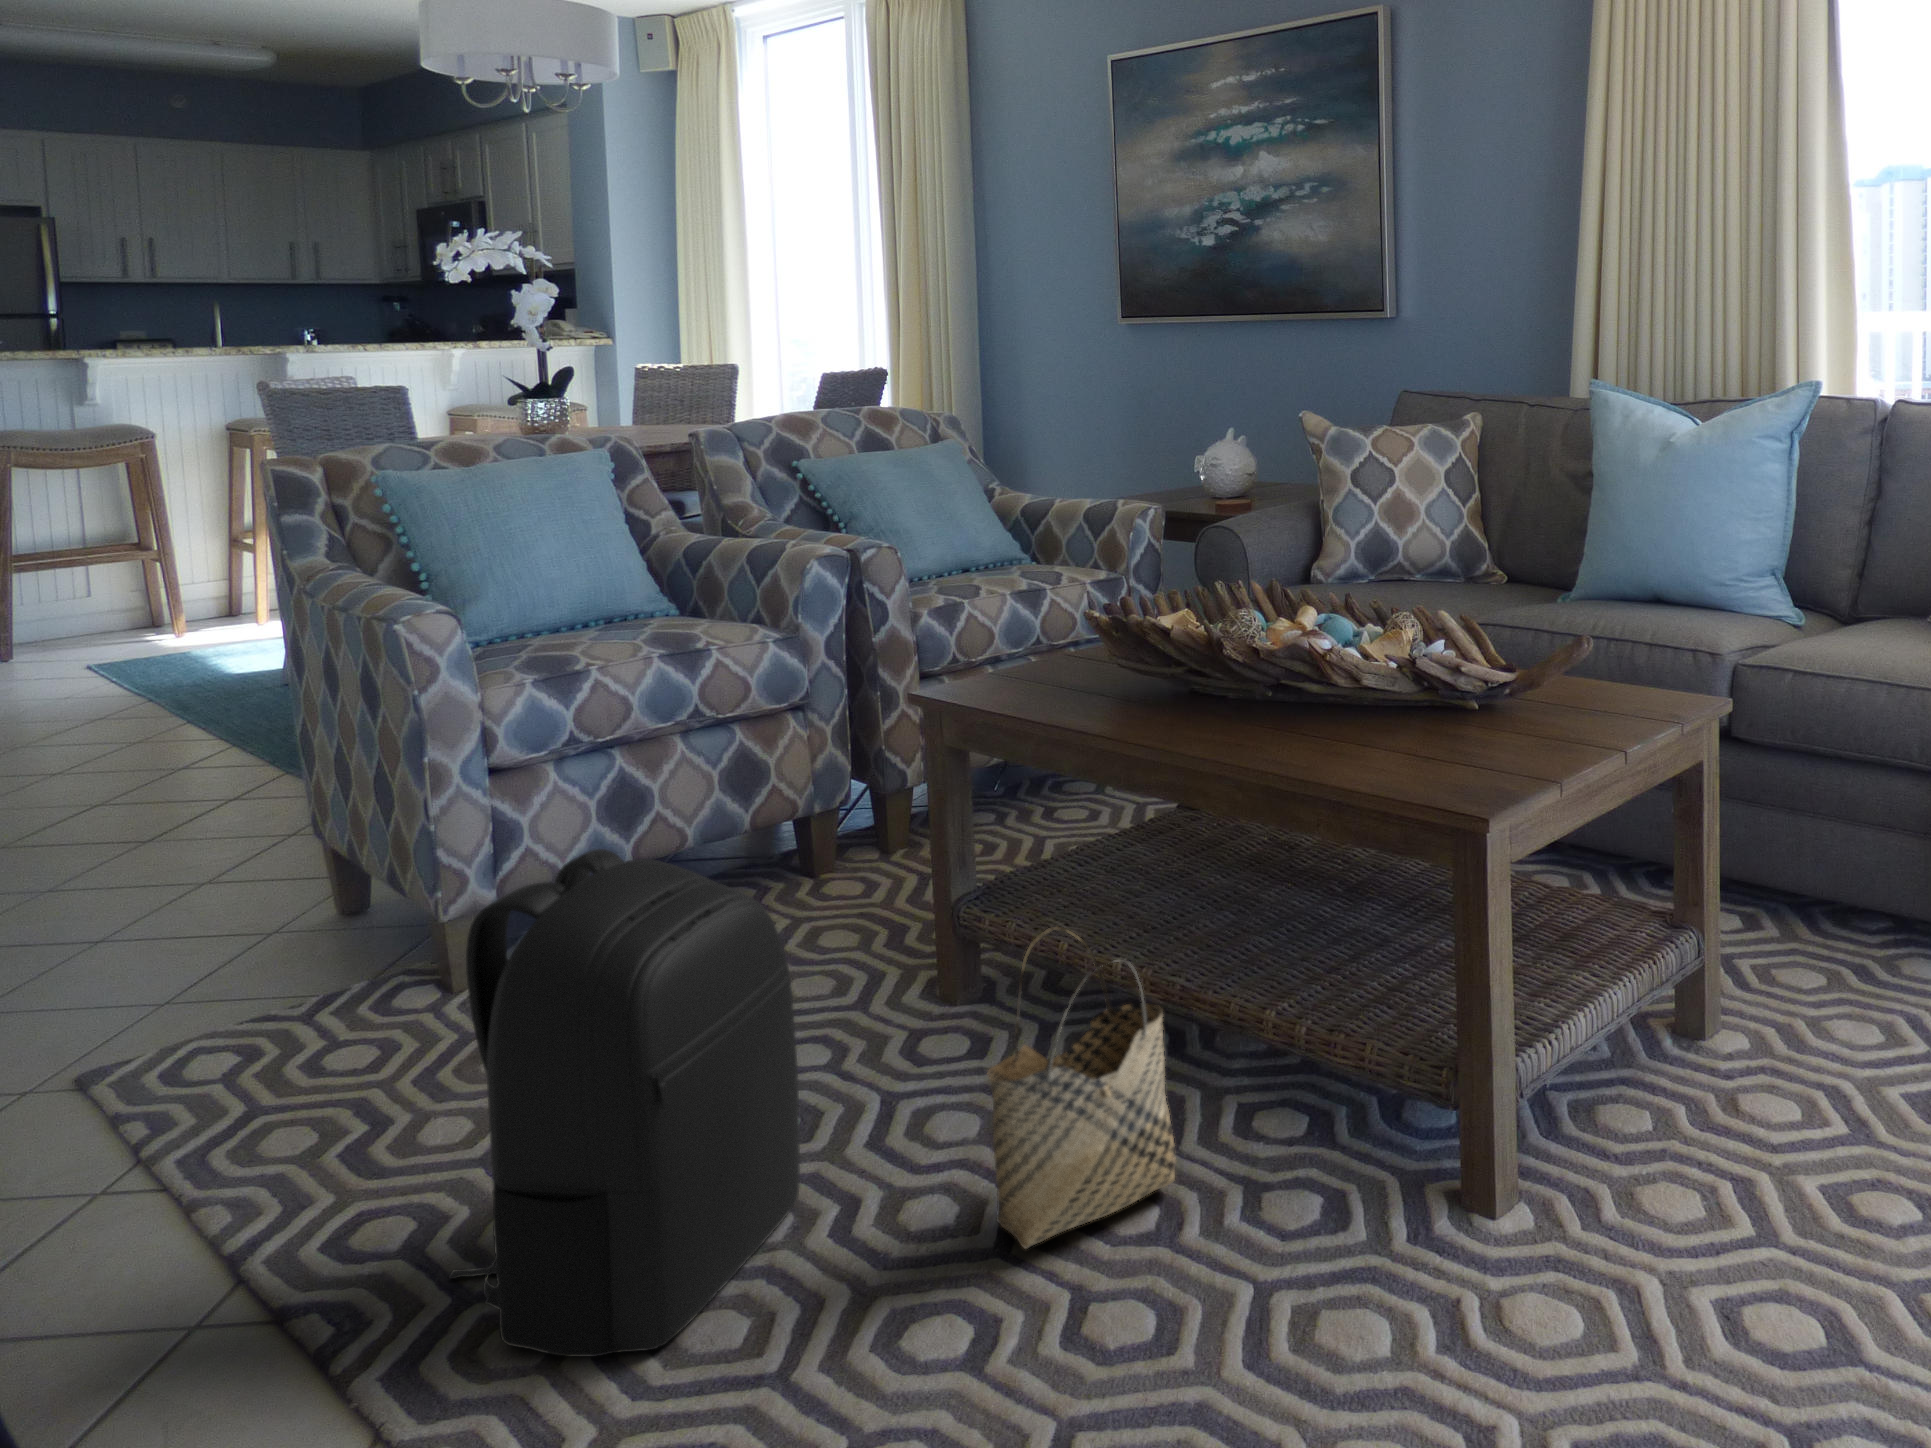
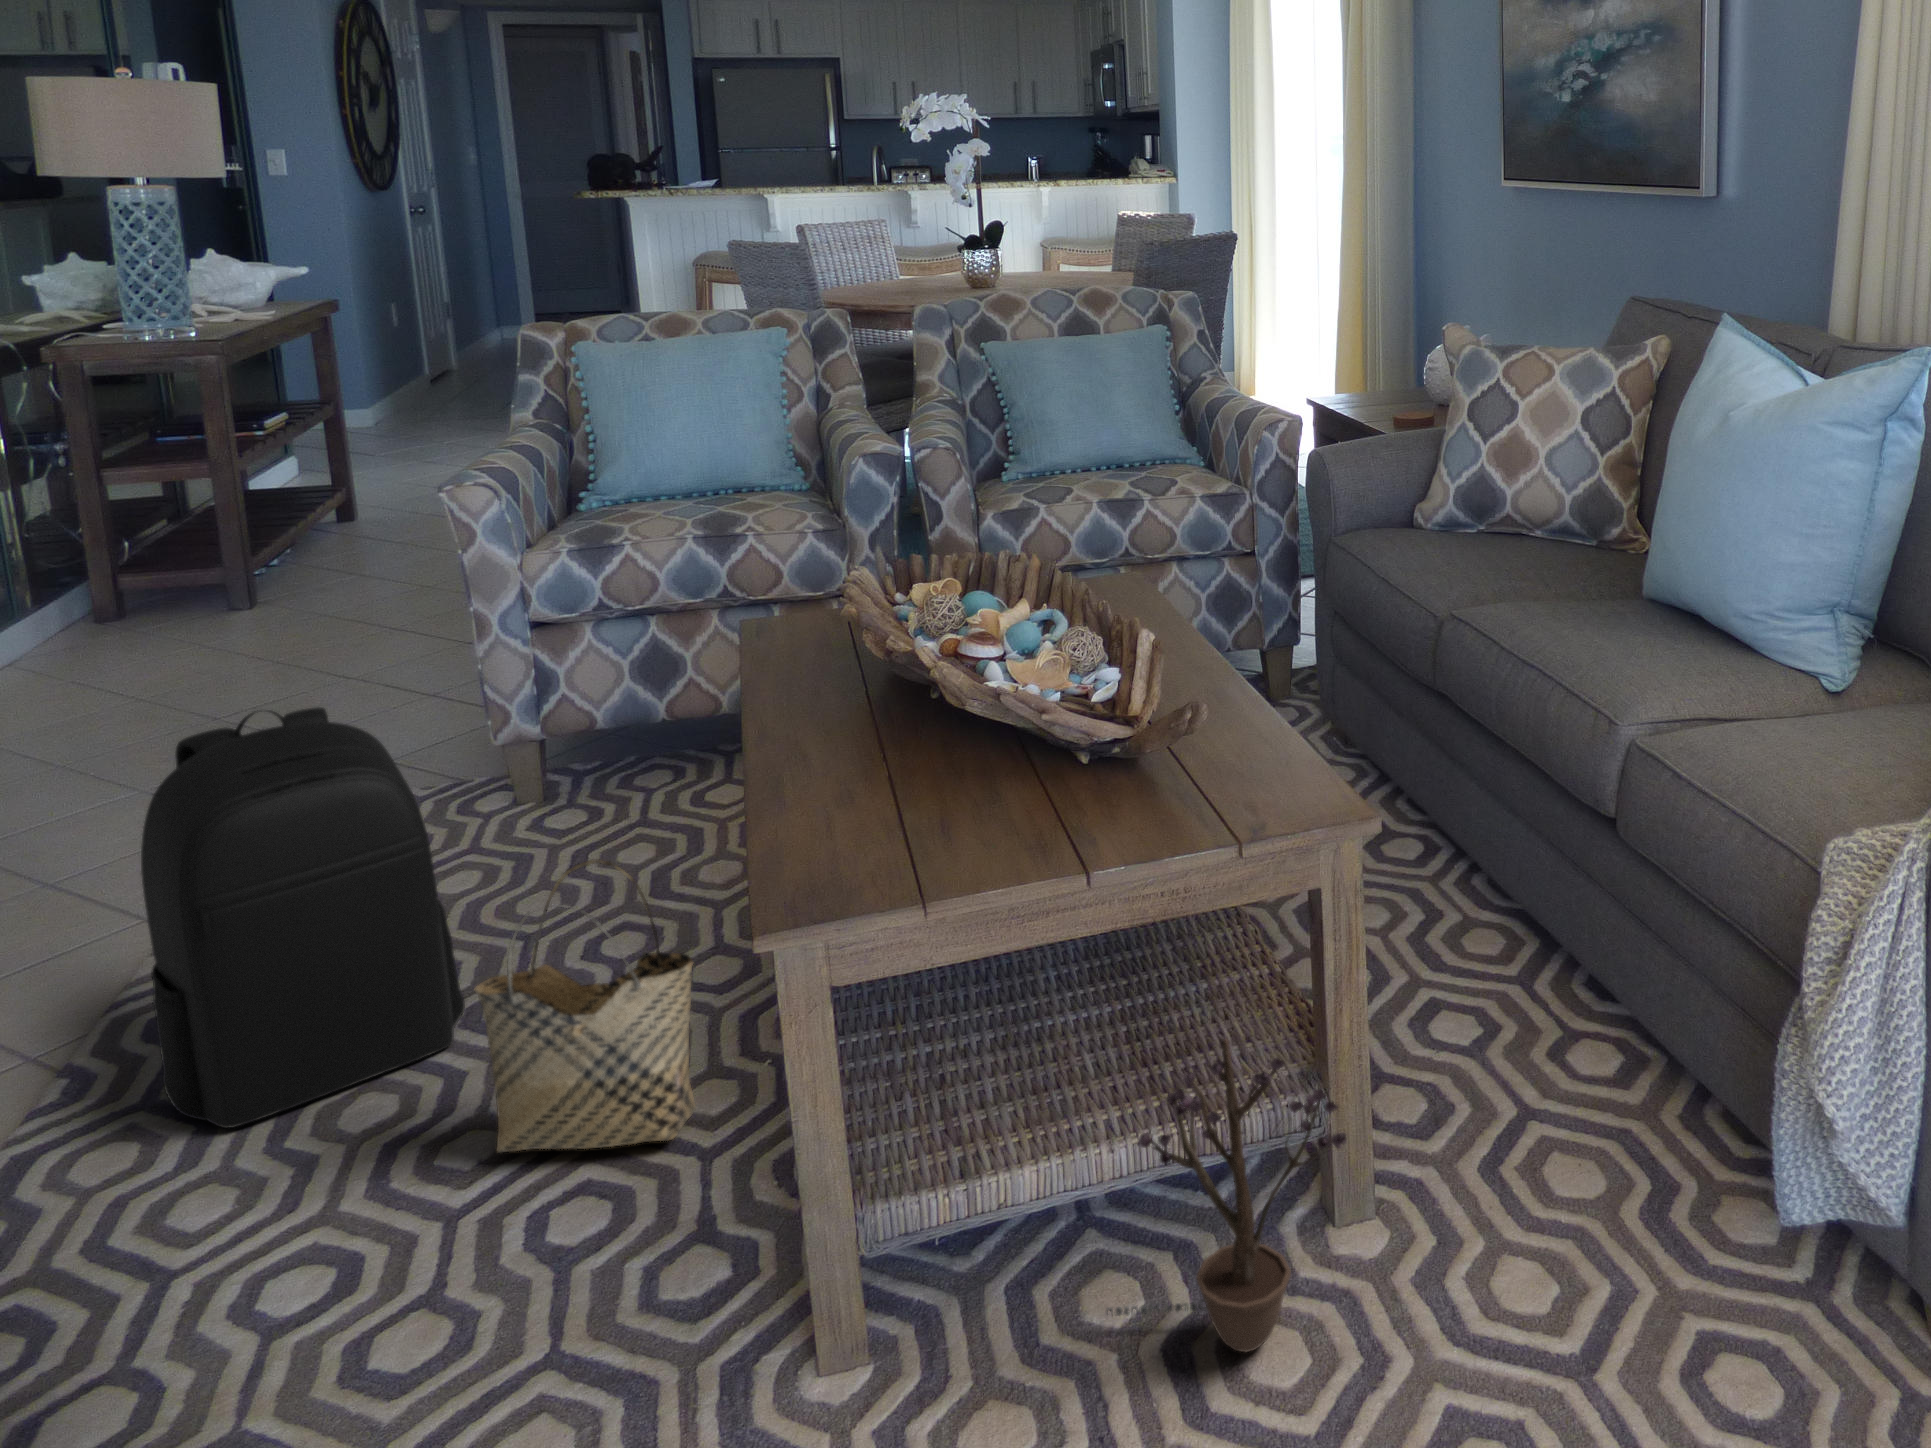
decorative plant: none [1683,900,1844,1159] -> present [1106,1039,1346,1352]

